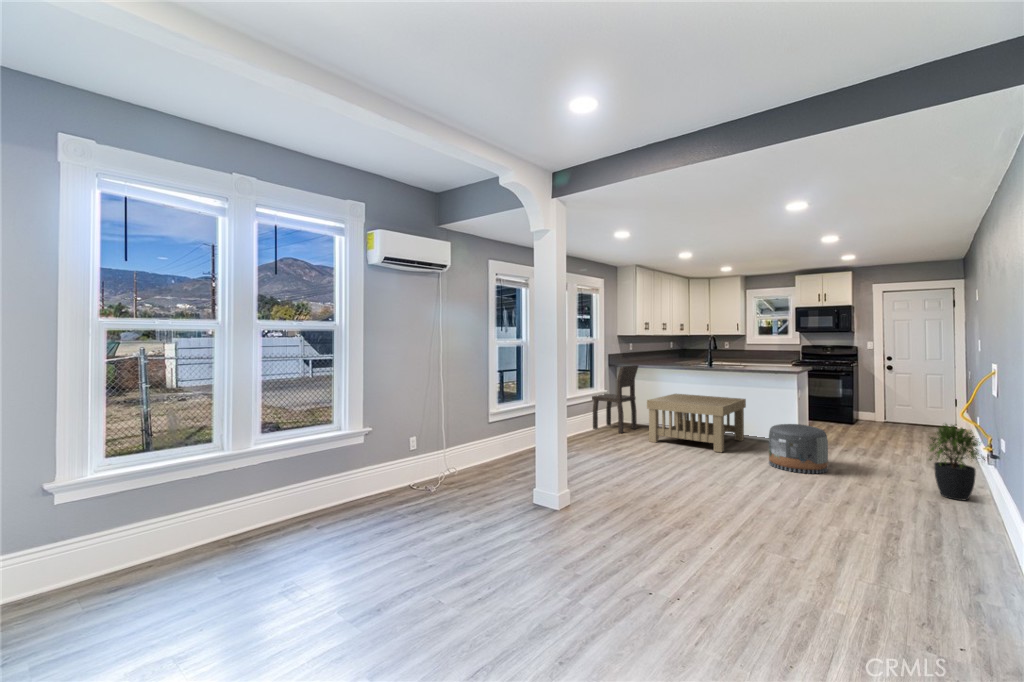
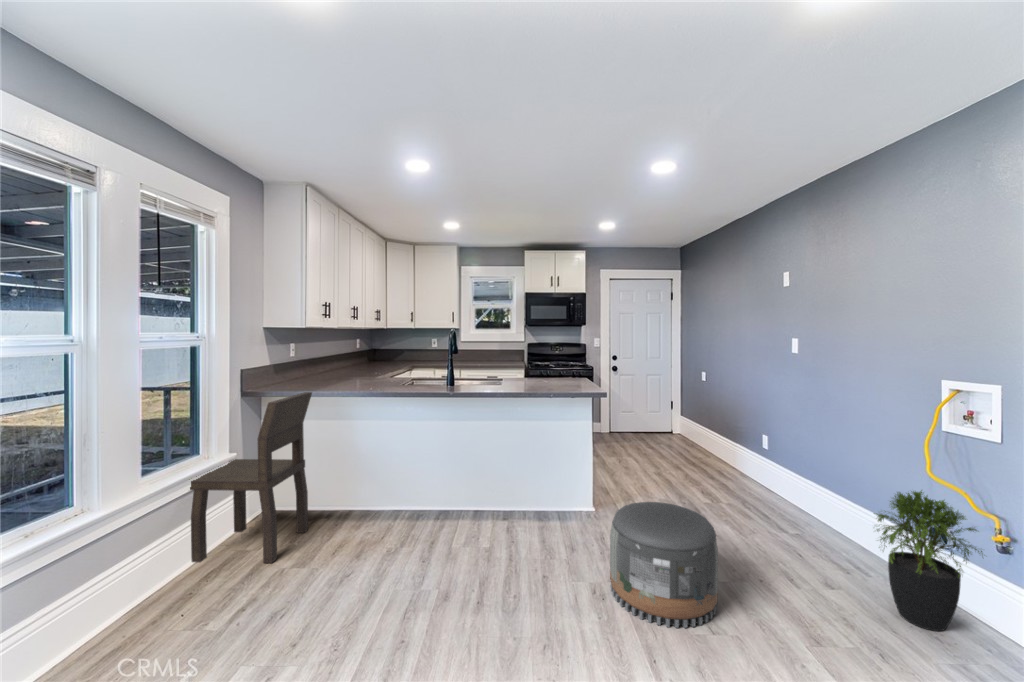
coffee table: present [647,394,746,452] -> none [340,442,518,586]

